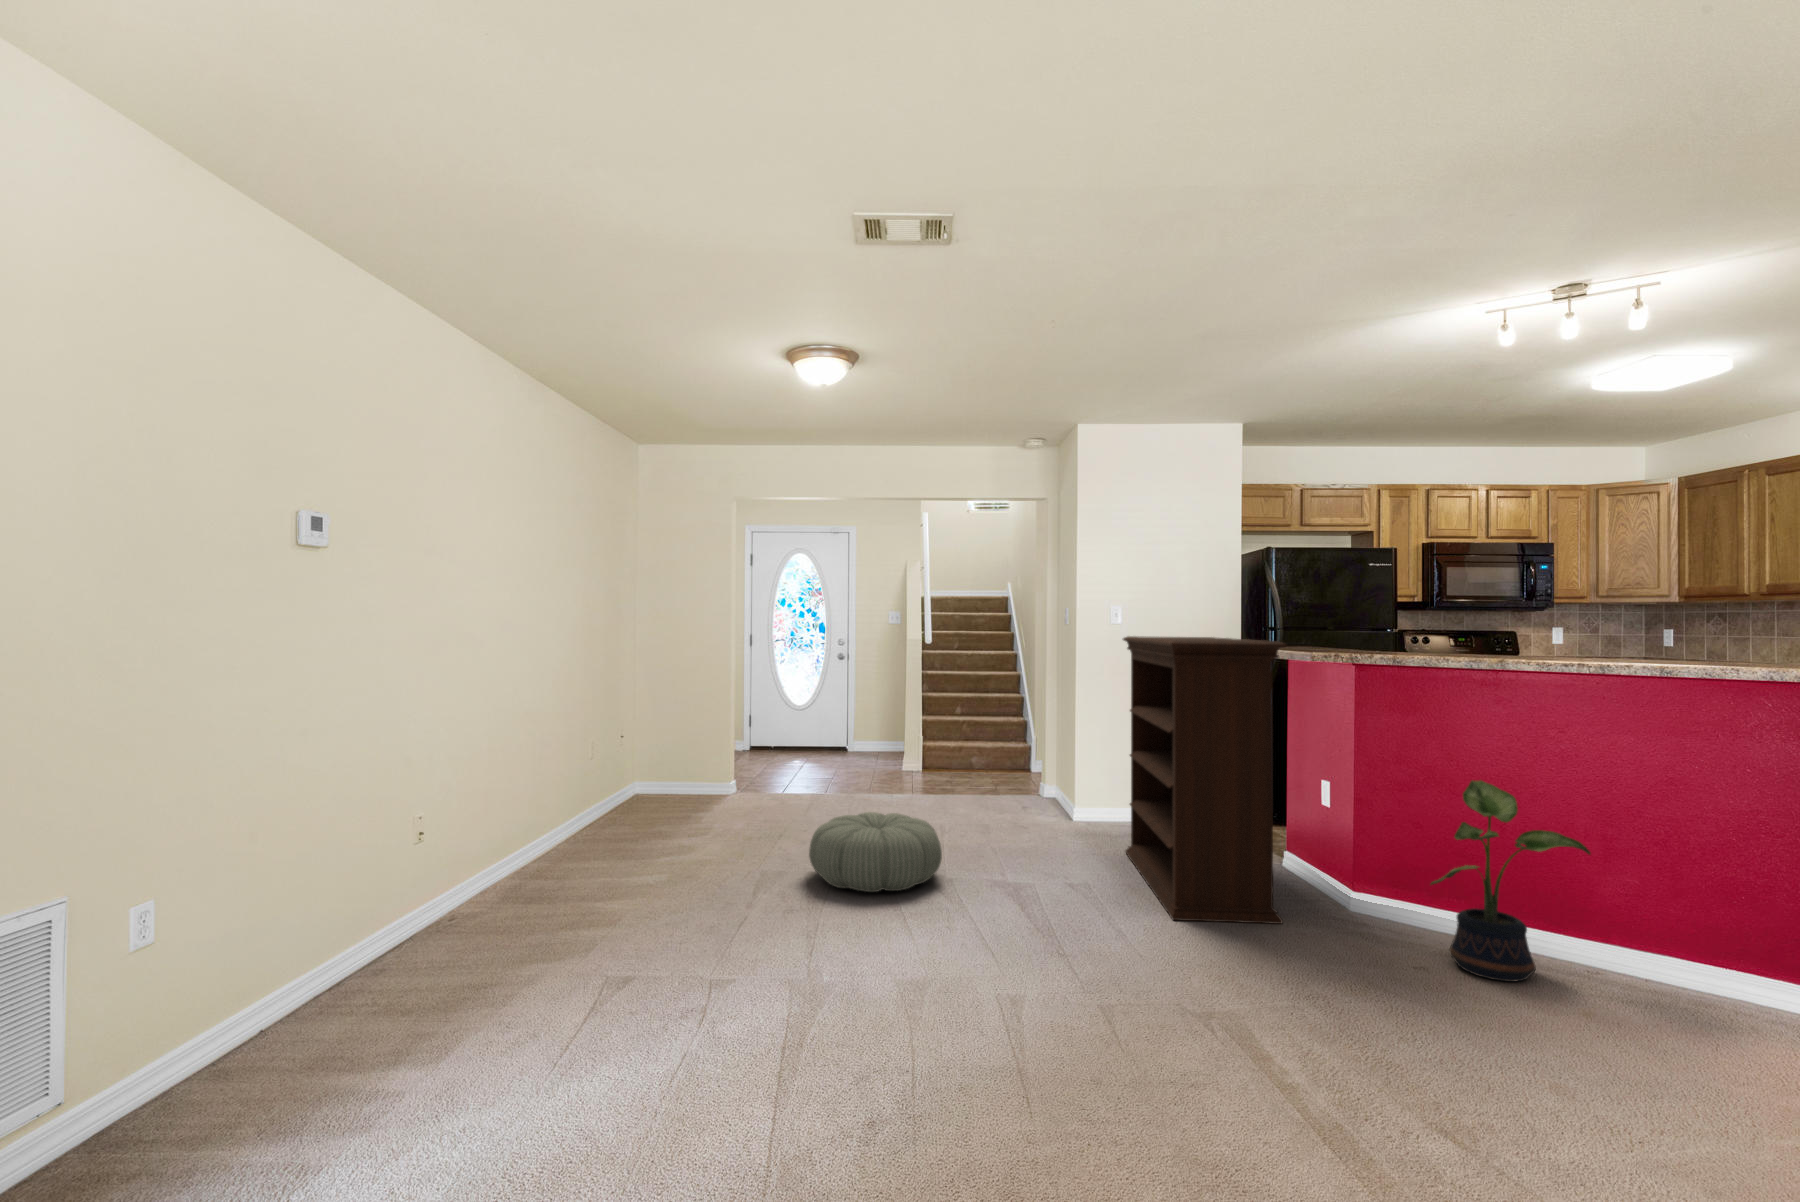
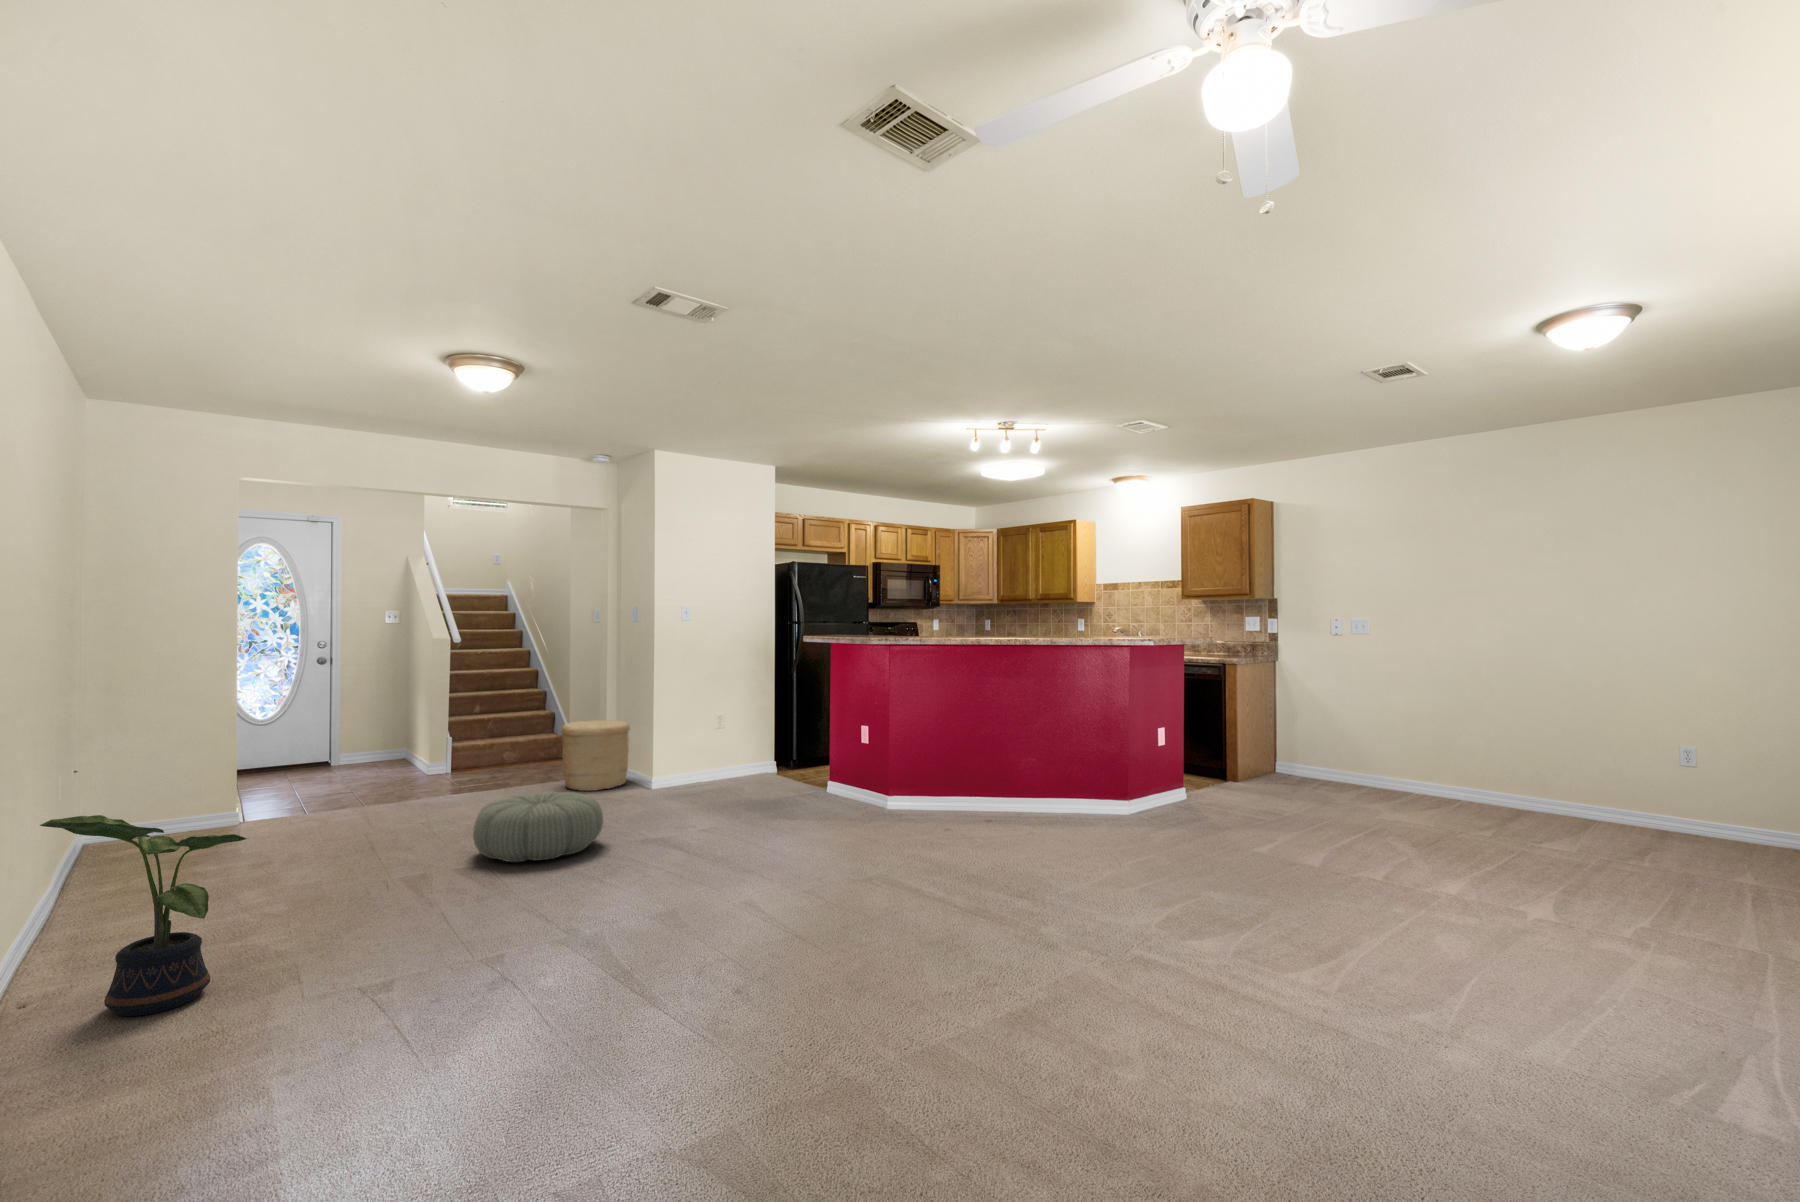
bookshelf: present [1123,636,1287,924] -> none [715,628,861,829]
woven basket: none [983,735,1056,815] -> present [561,720,630,791]
potted plant: present [1431,780,1591,982] -> present [40,815,247,1016]

